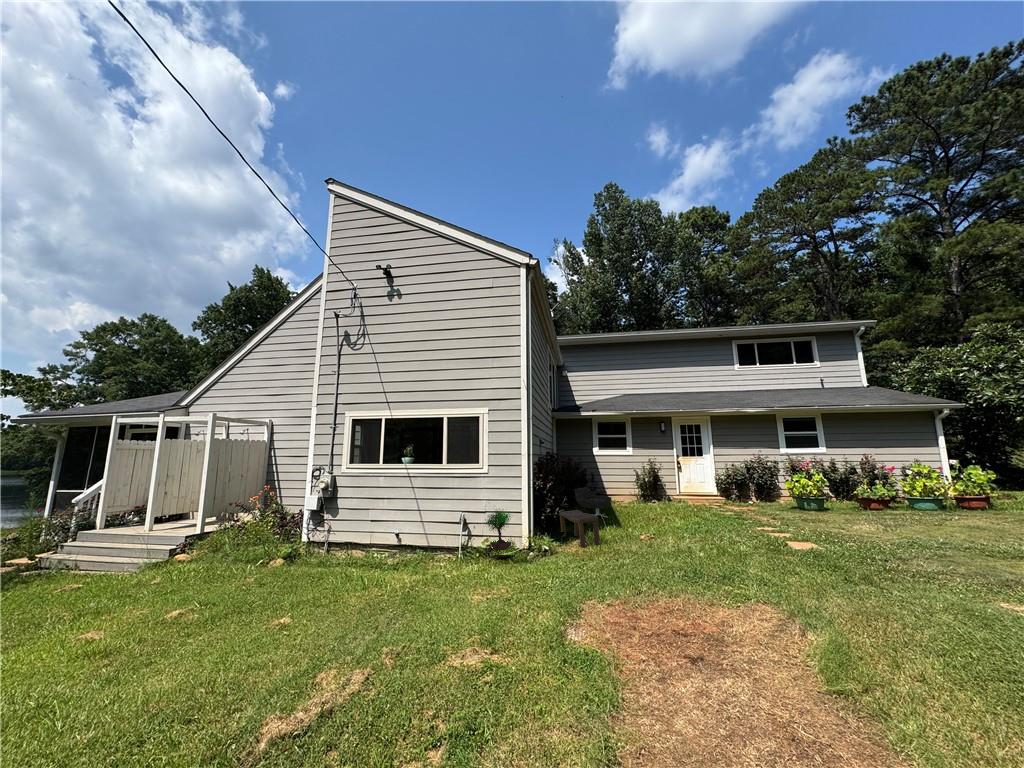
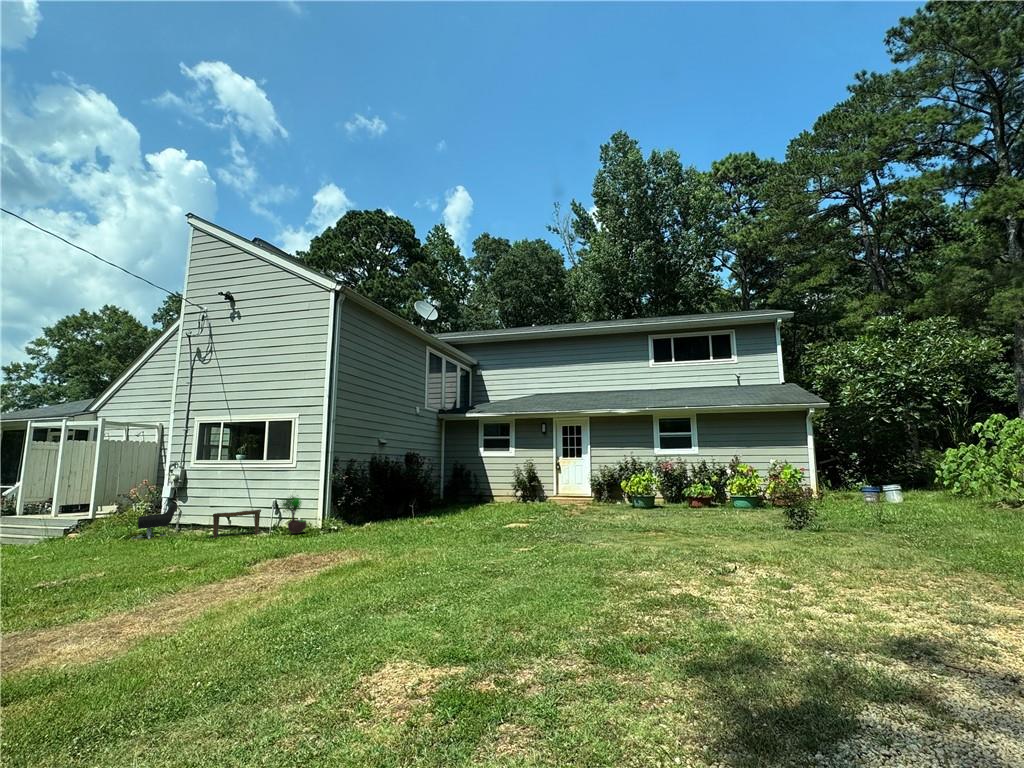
lounge chair: present [575,487,611,517] -> present [138,504,177,539]
bench: present [559,510,599,548] -> present [213,509,261,538]

